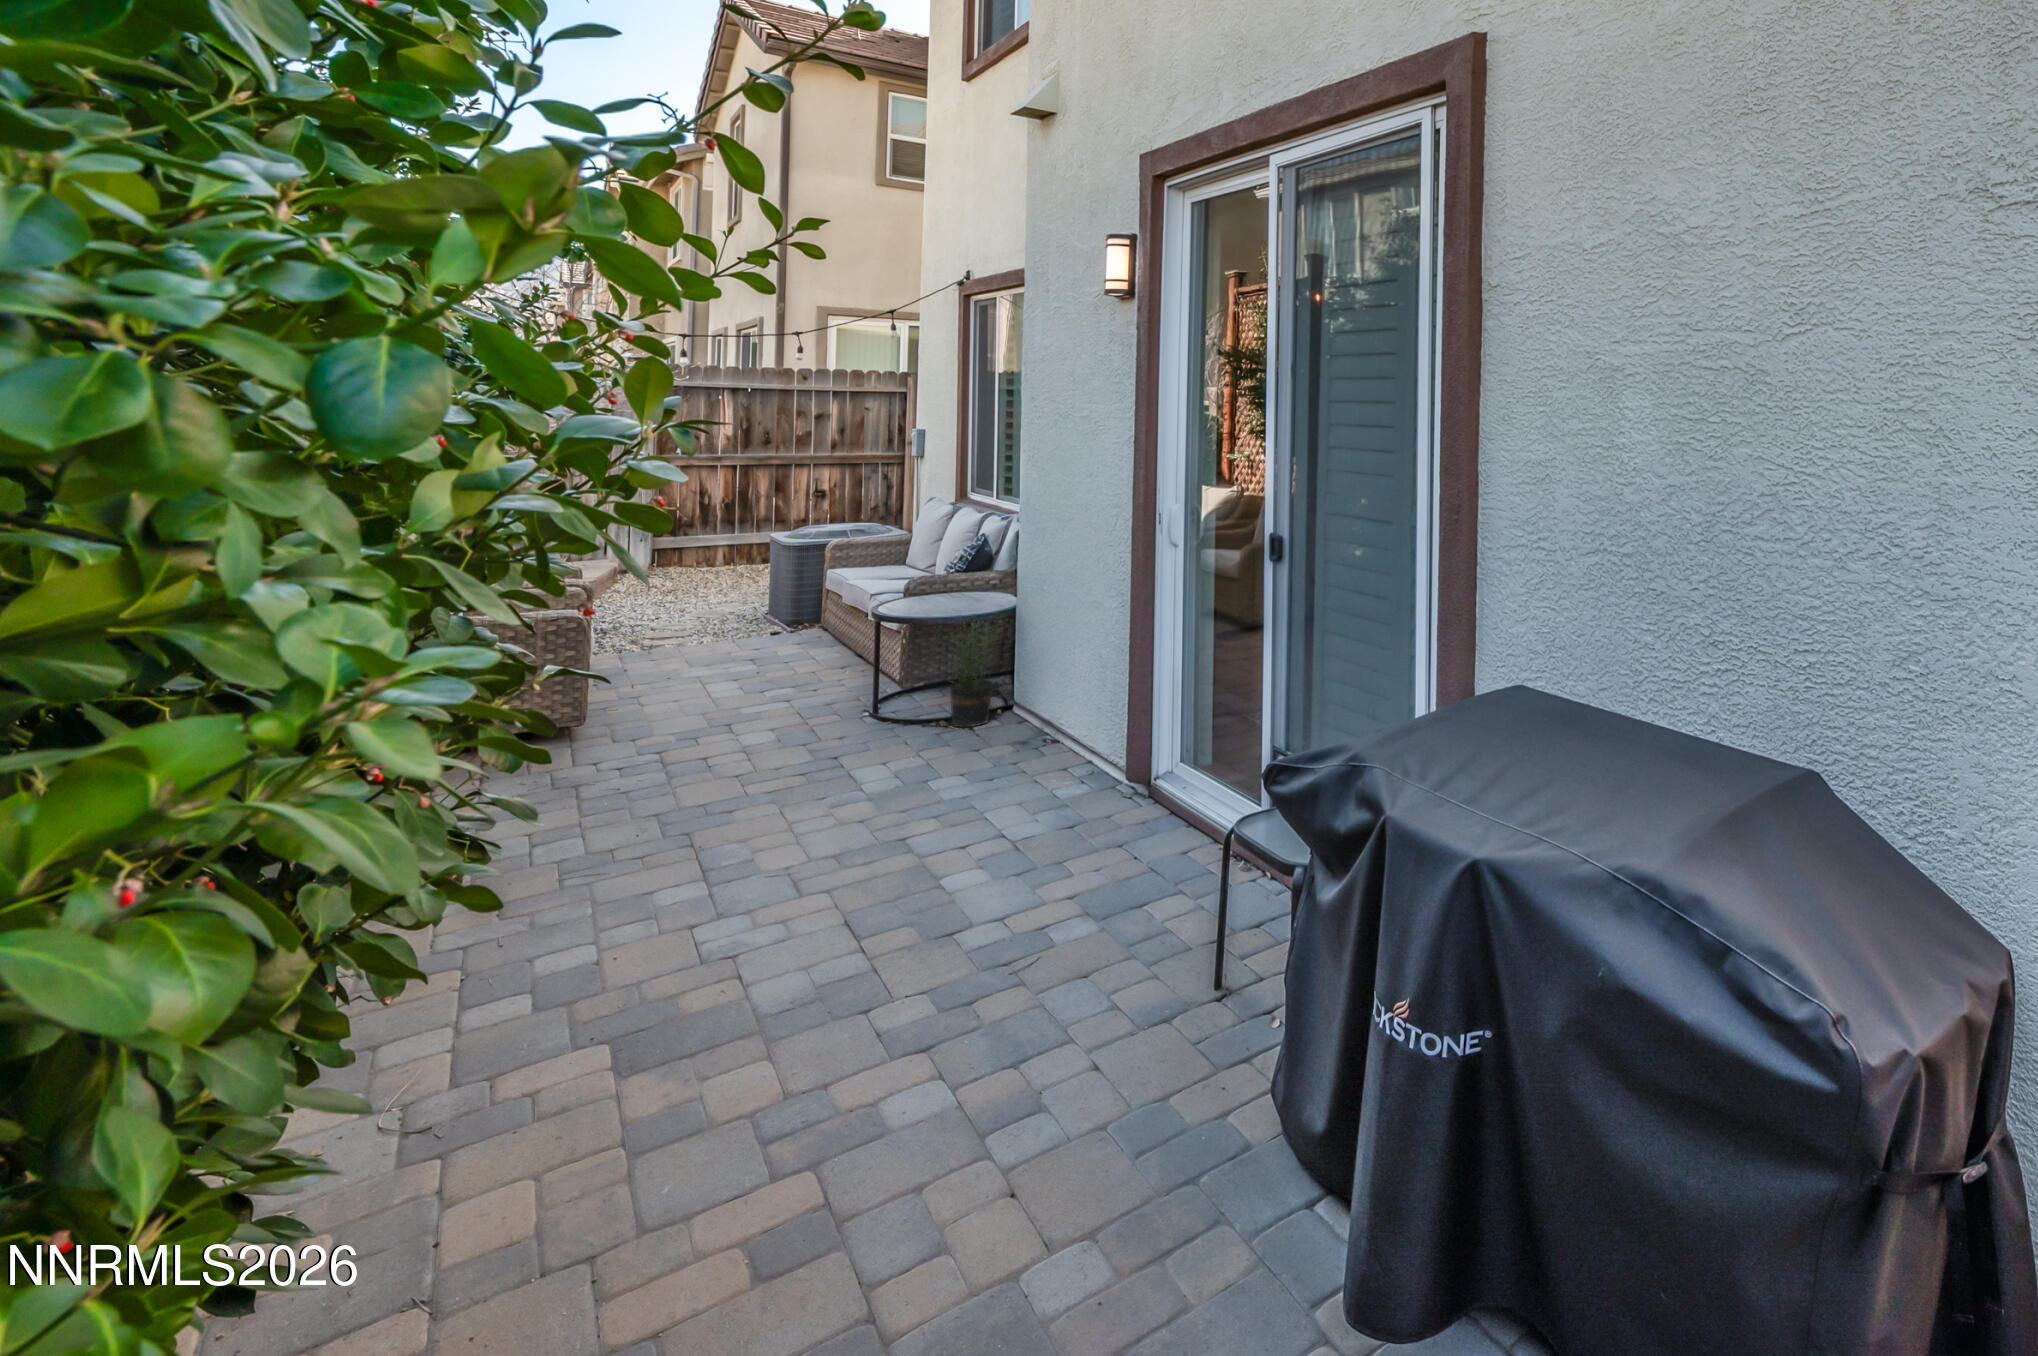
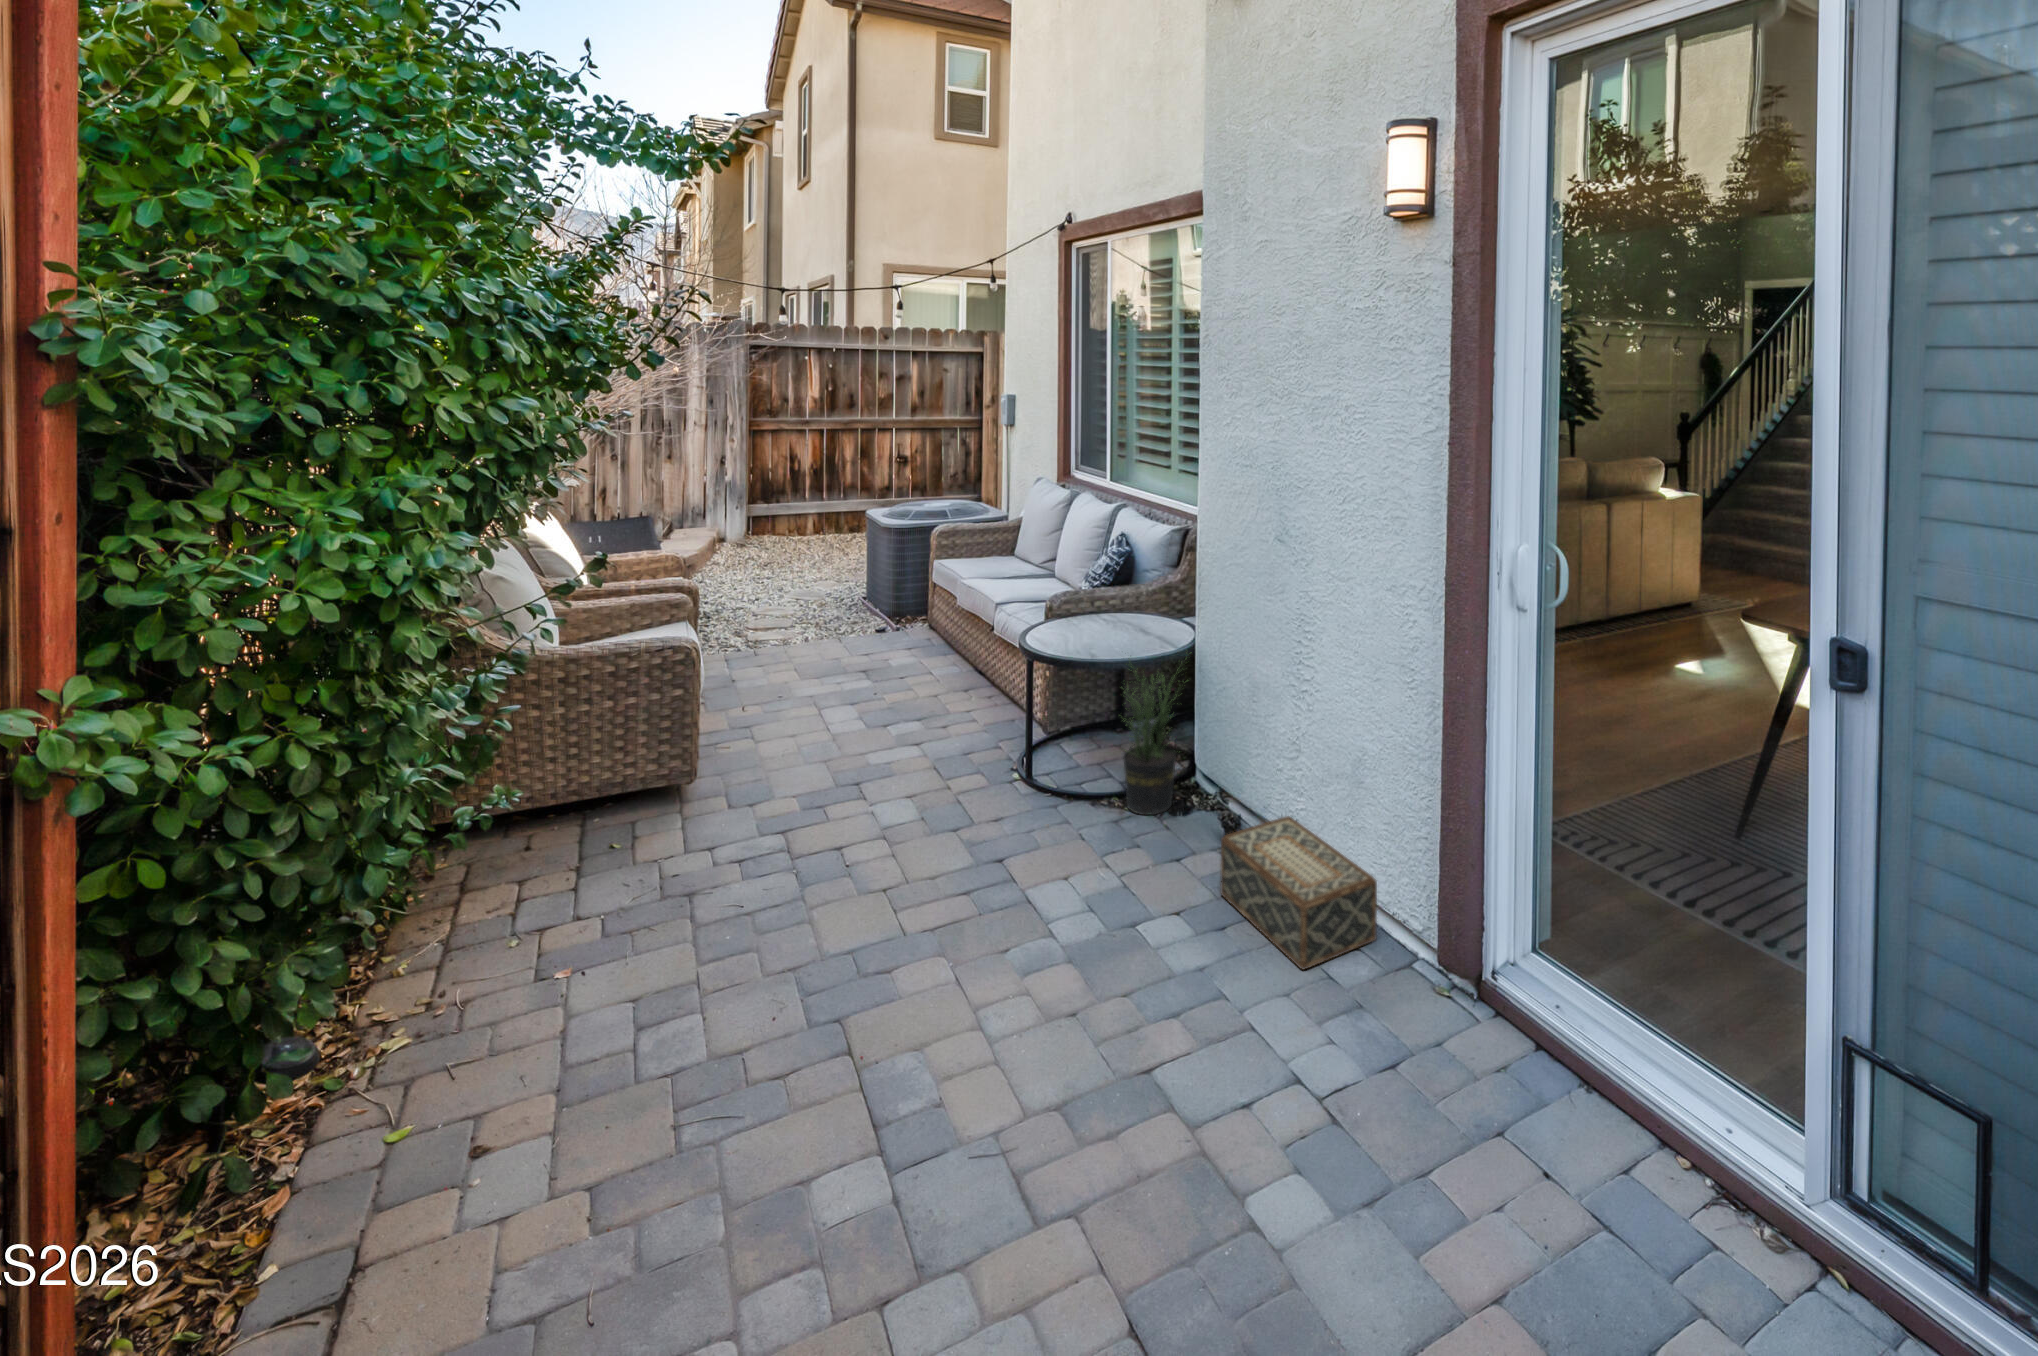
woven basket: none [1000,709,1099,788] -> present [1221,816,1377,969]

